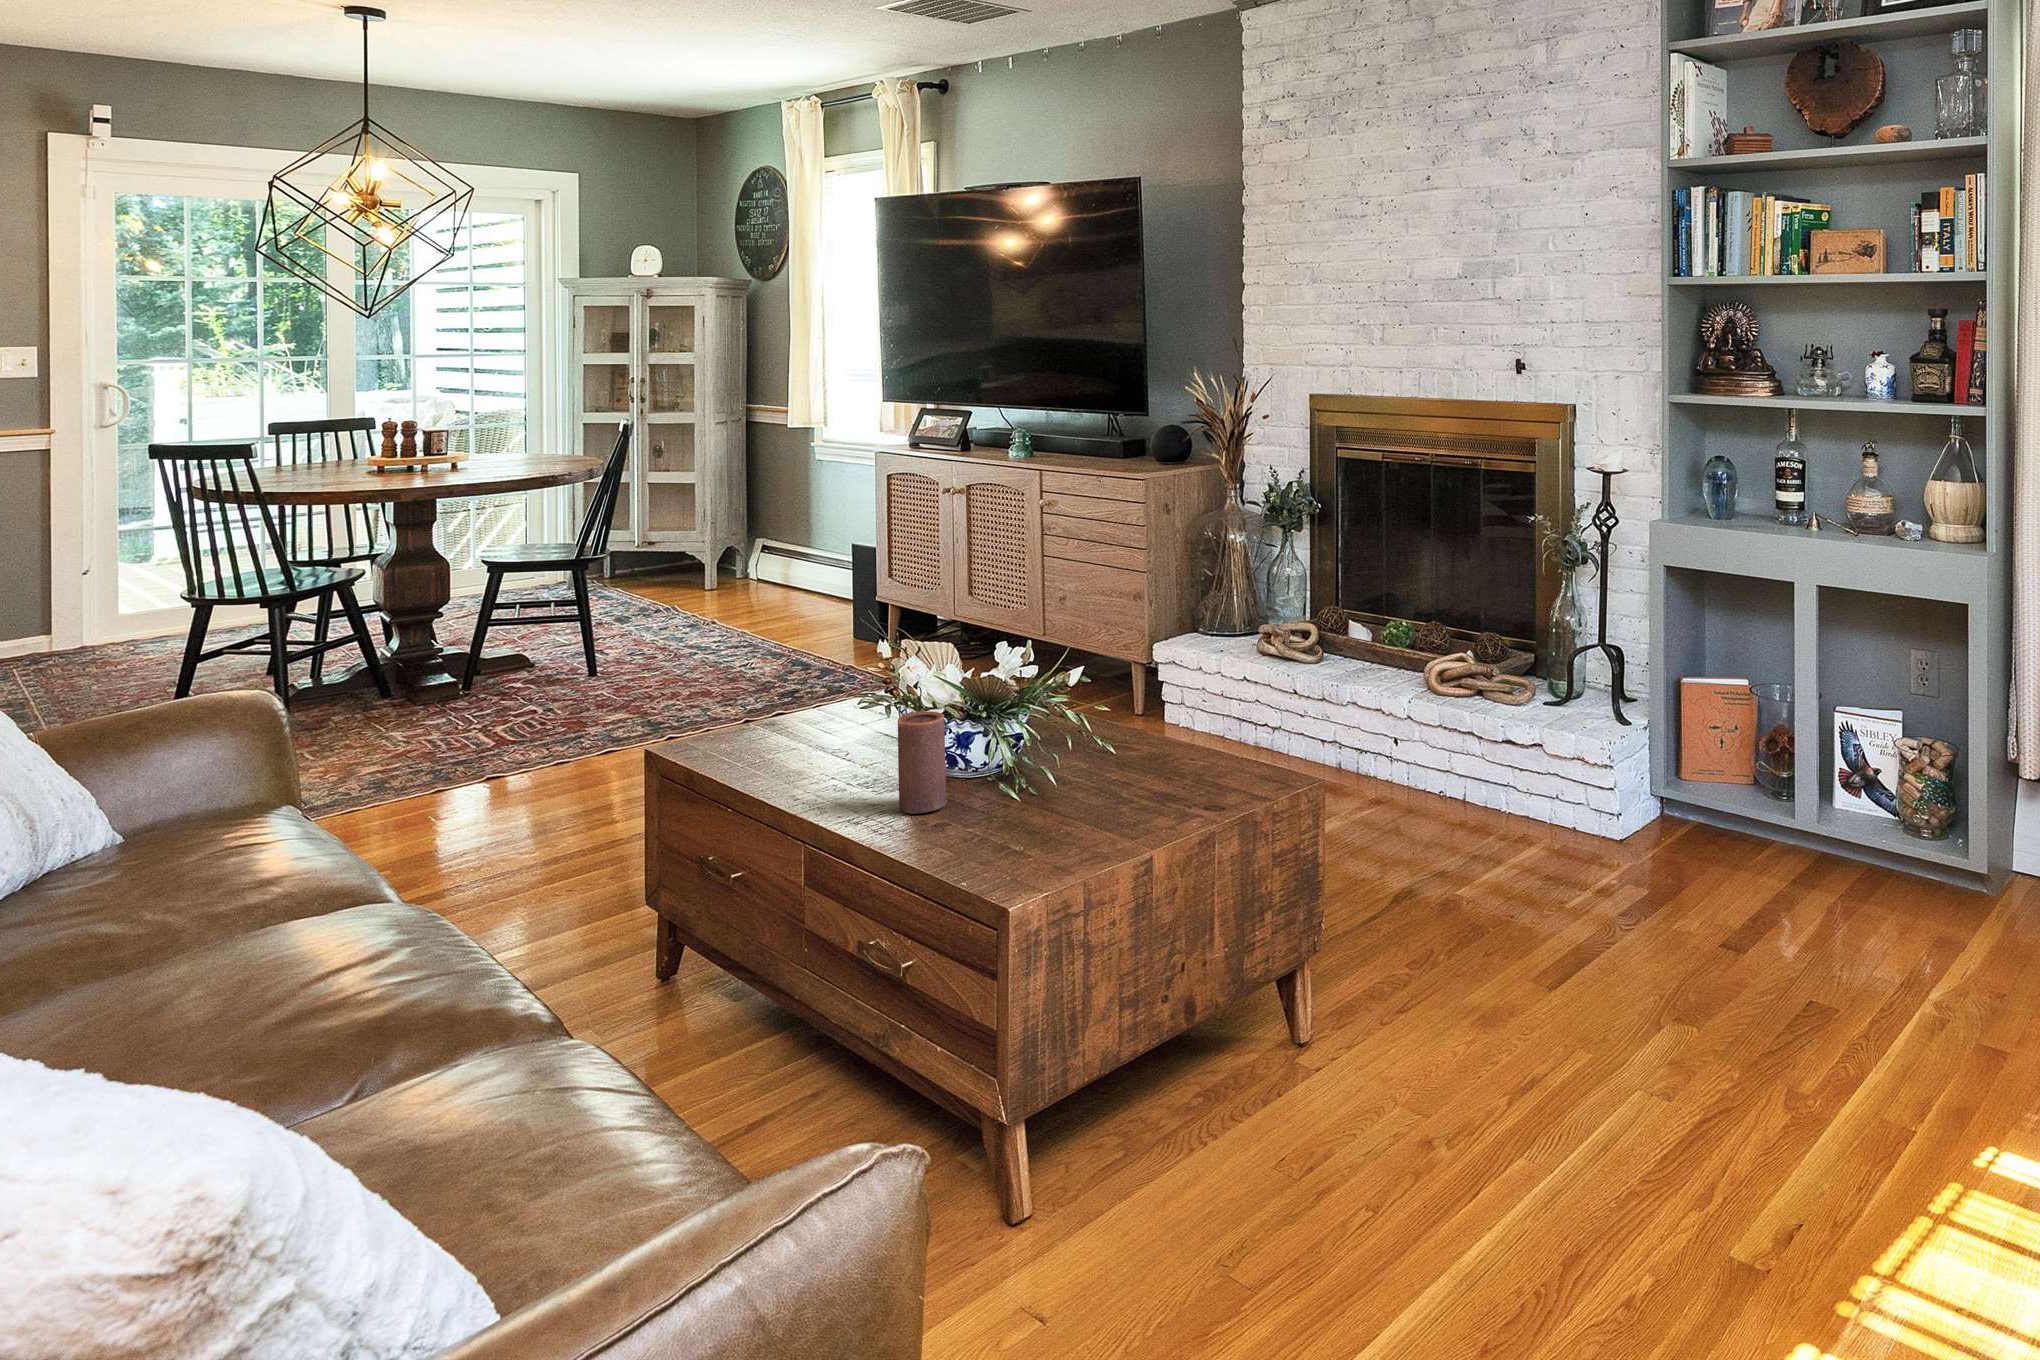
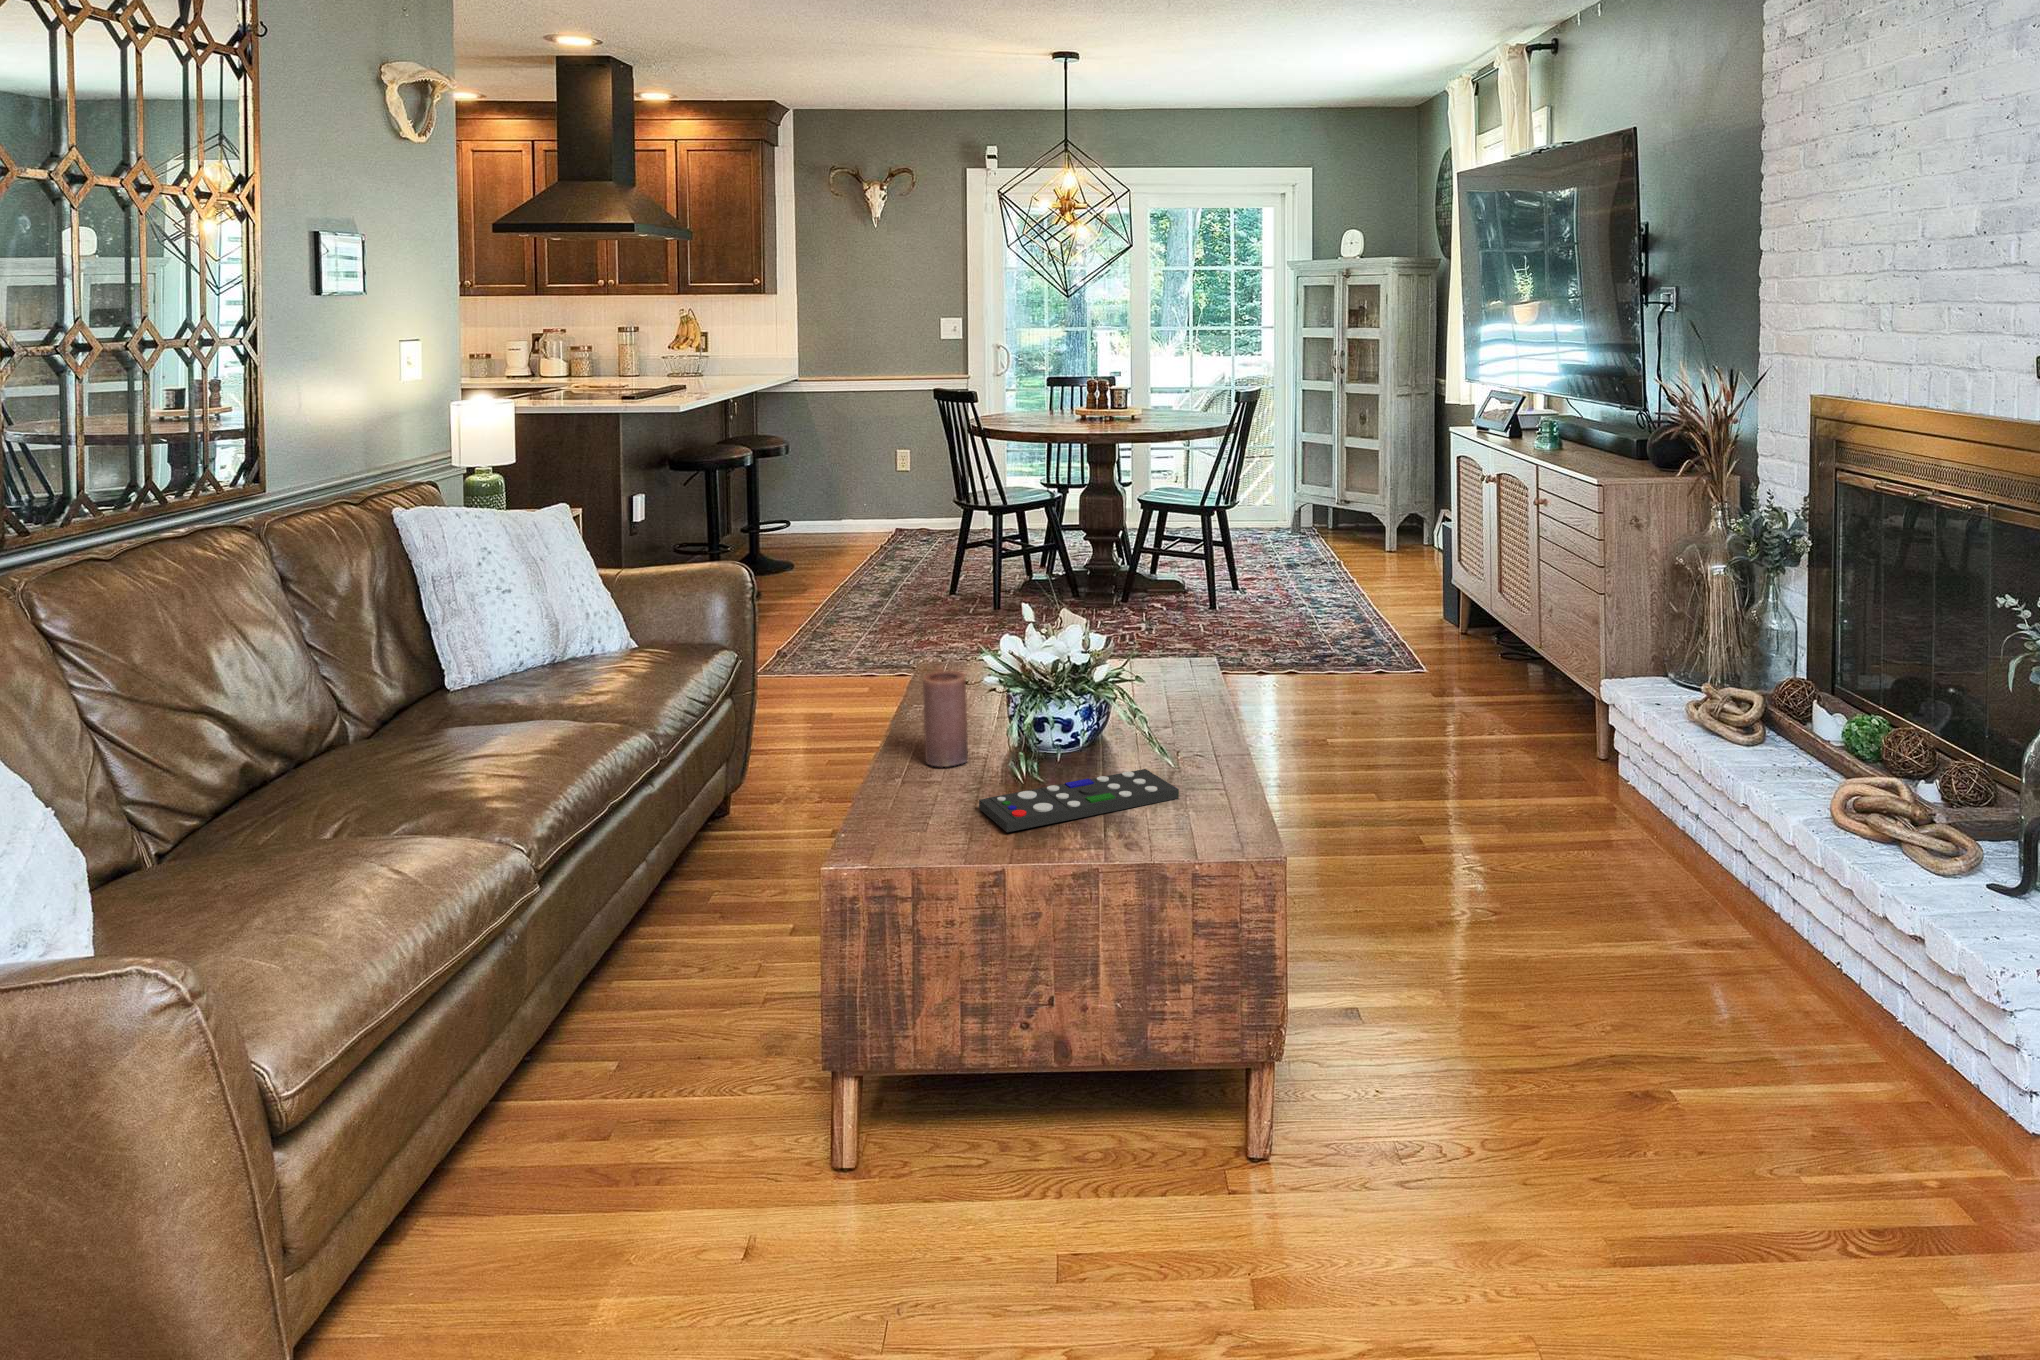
remote control: none [1041,762,1175,833] -> present [979,769,1179,832]

